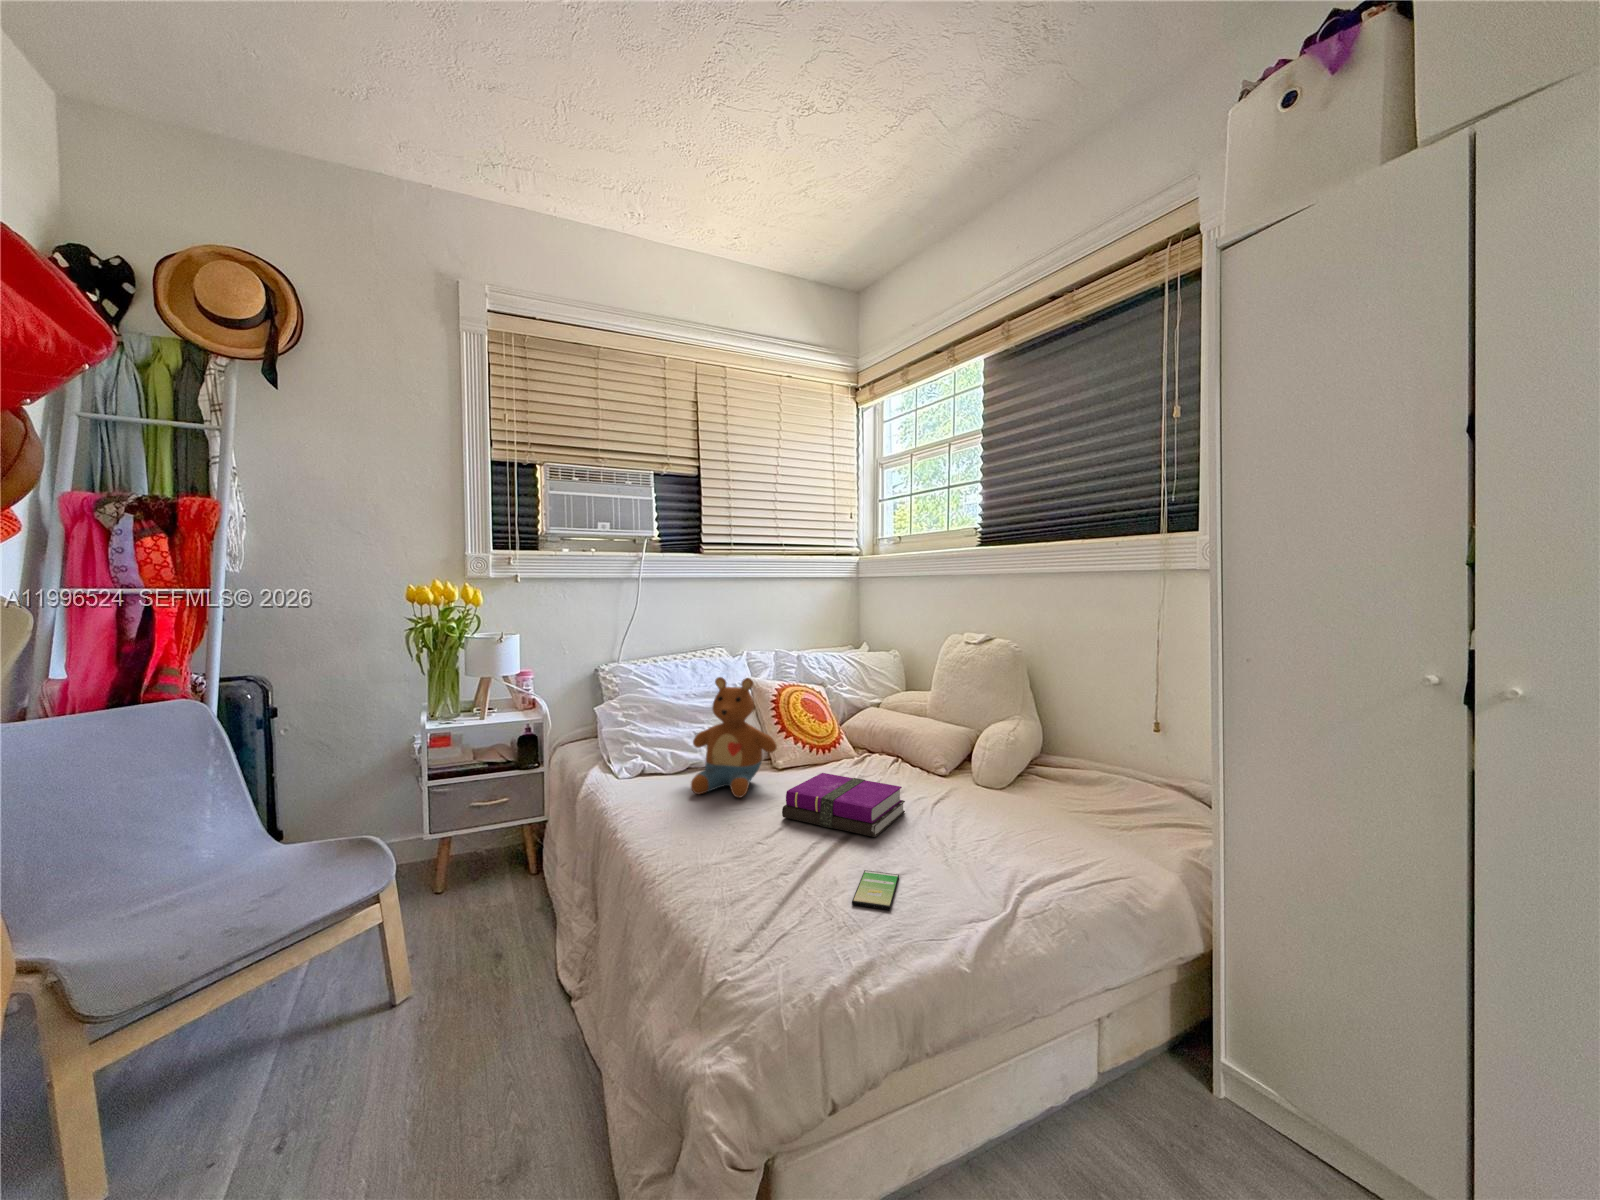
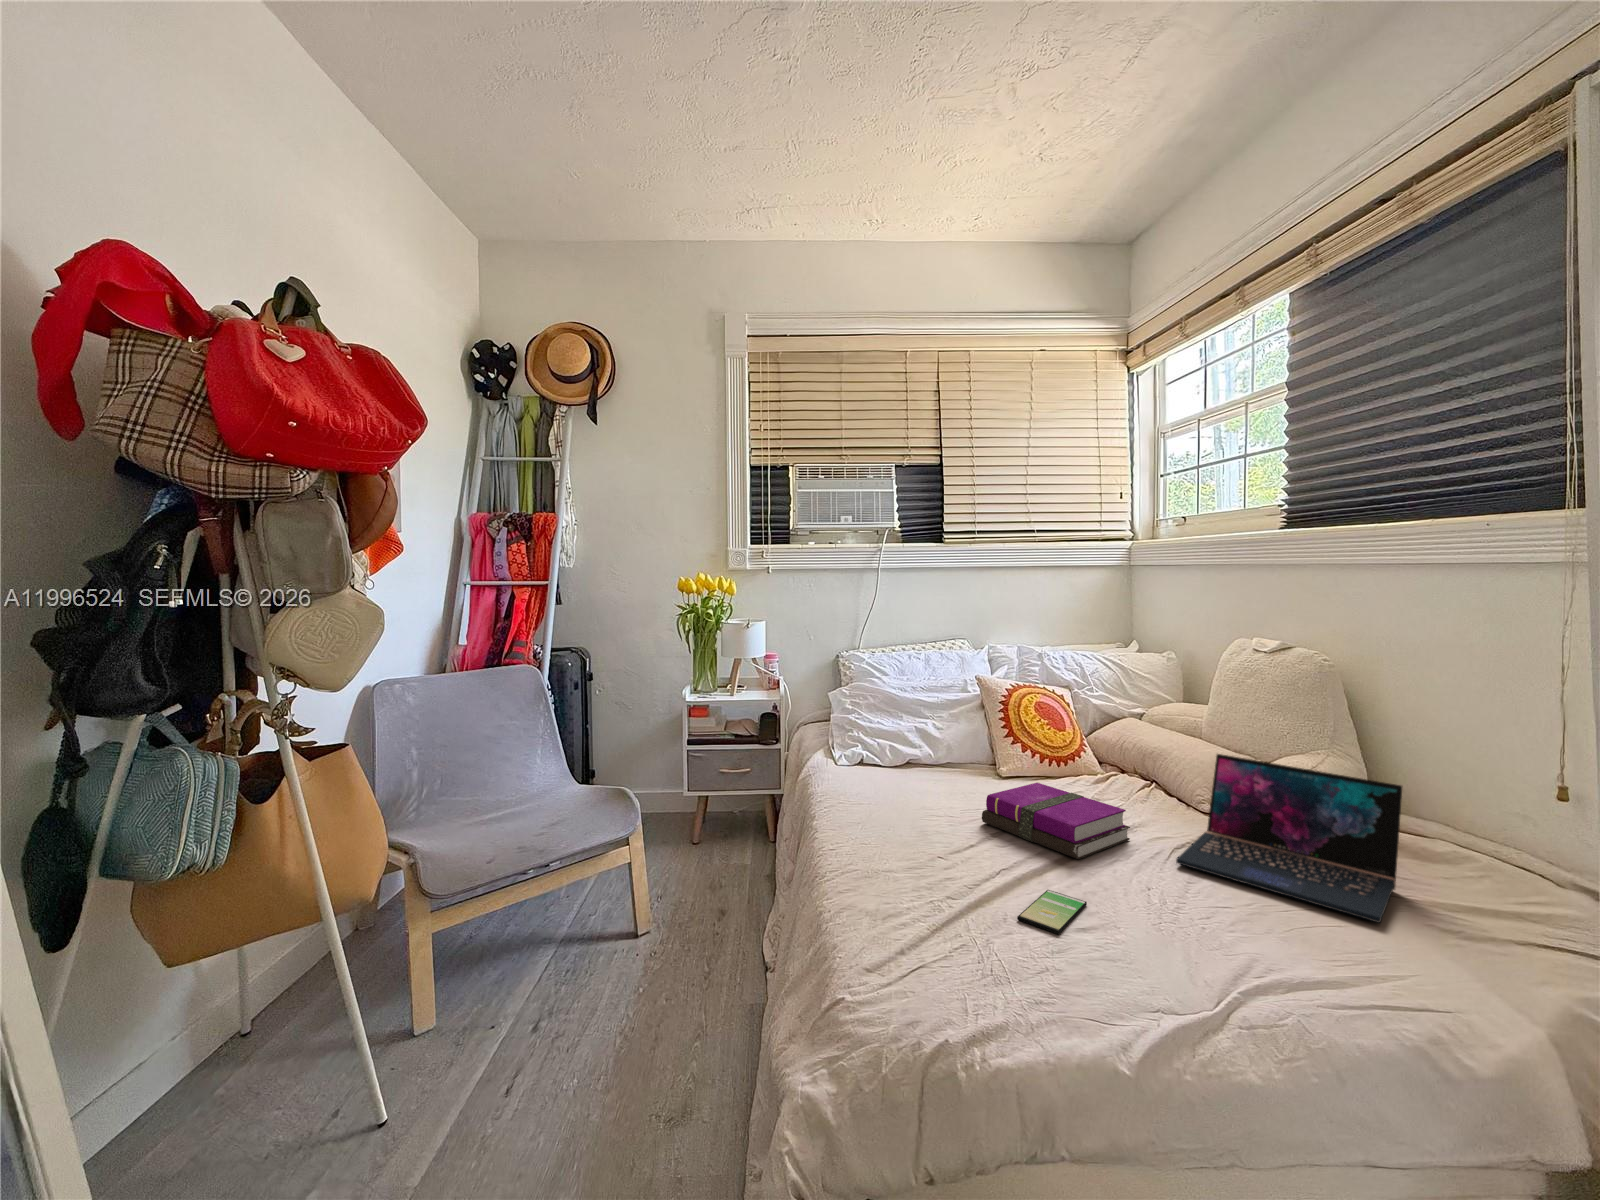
stuffed toy: present [691,677,777,798] -> none [899,672,992,796]
laptop: none [947,730,1090,846] -> present [1176,754,1402,923]

